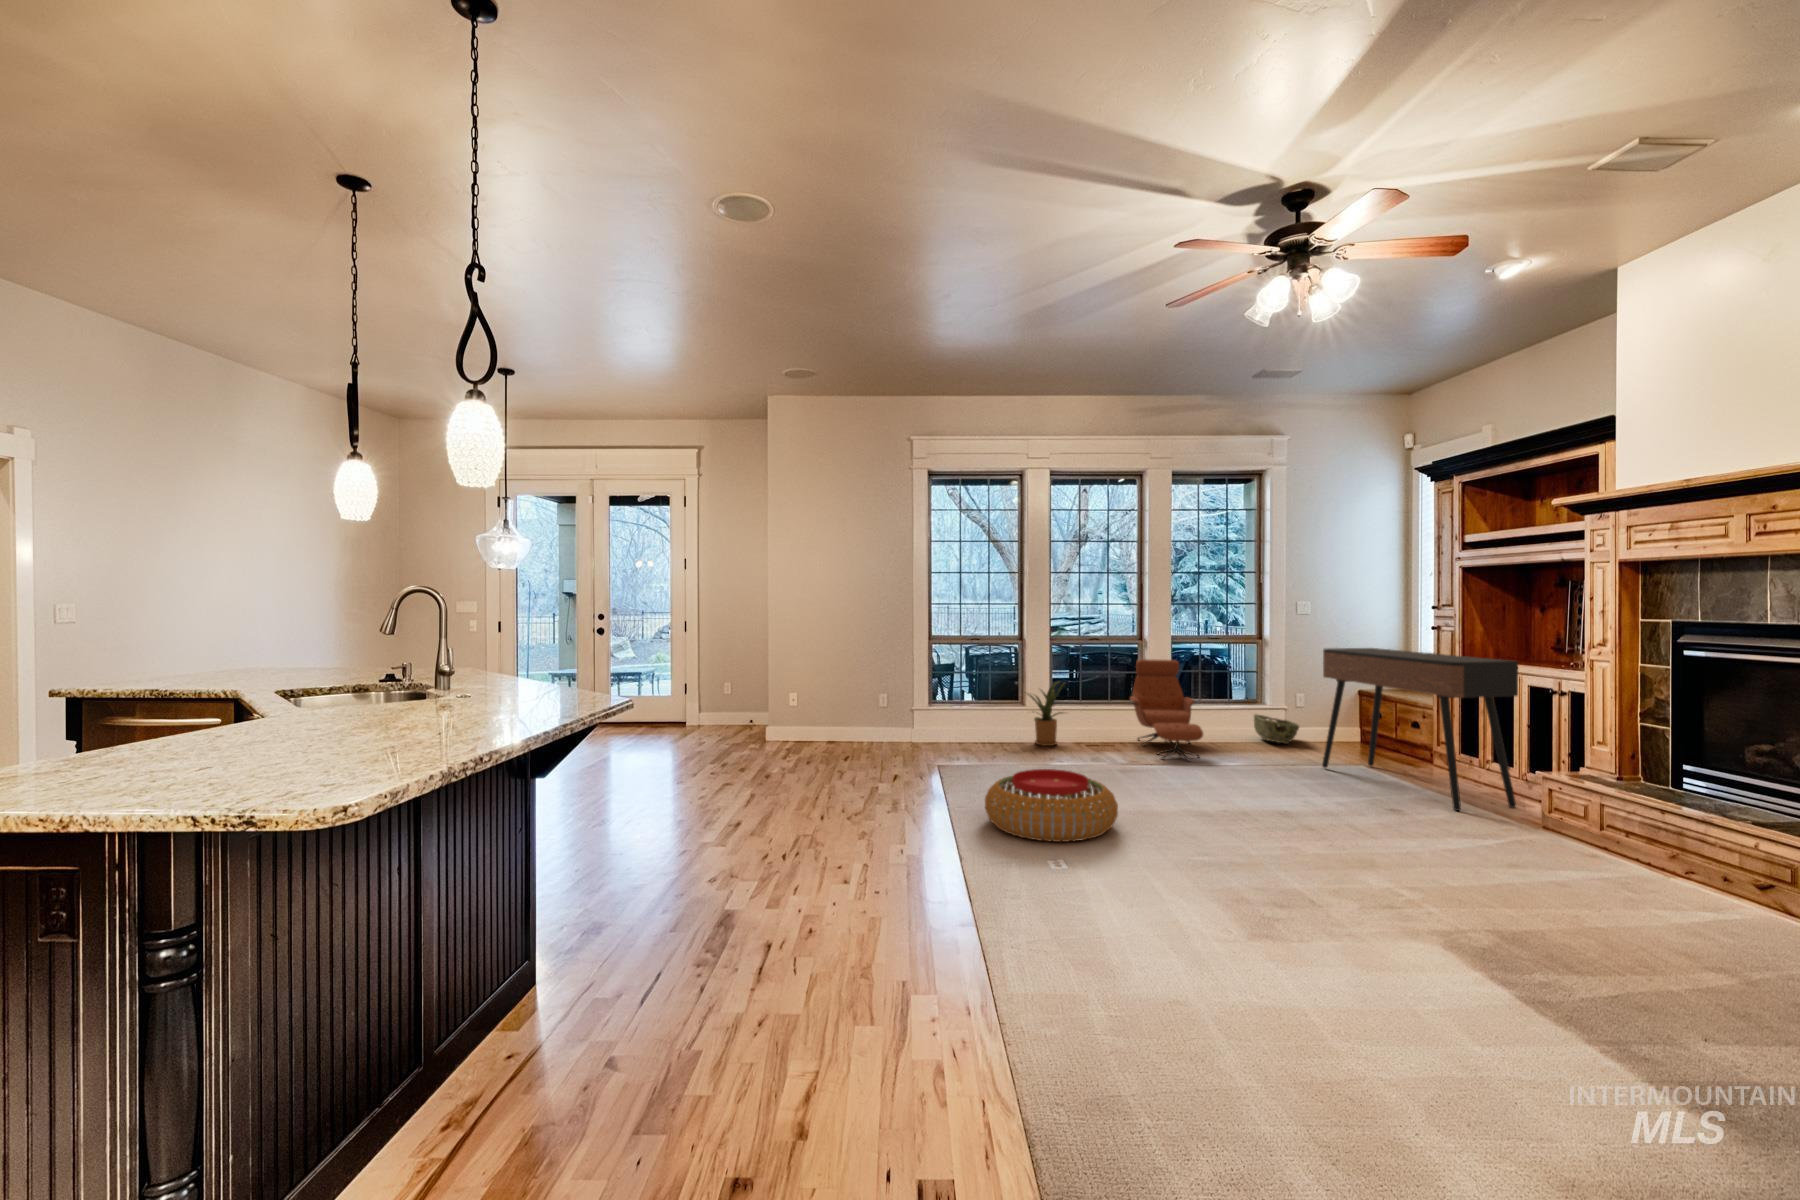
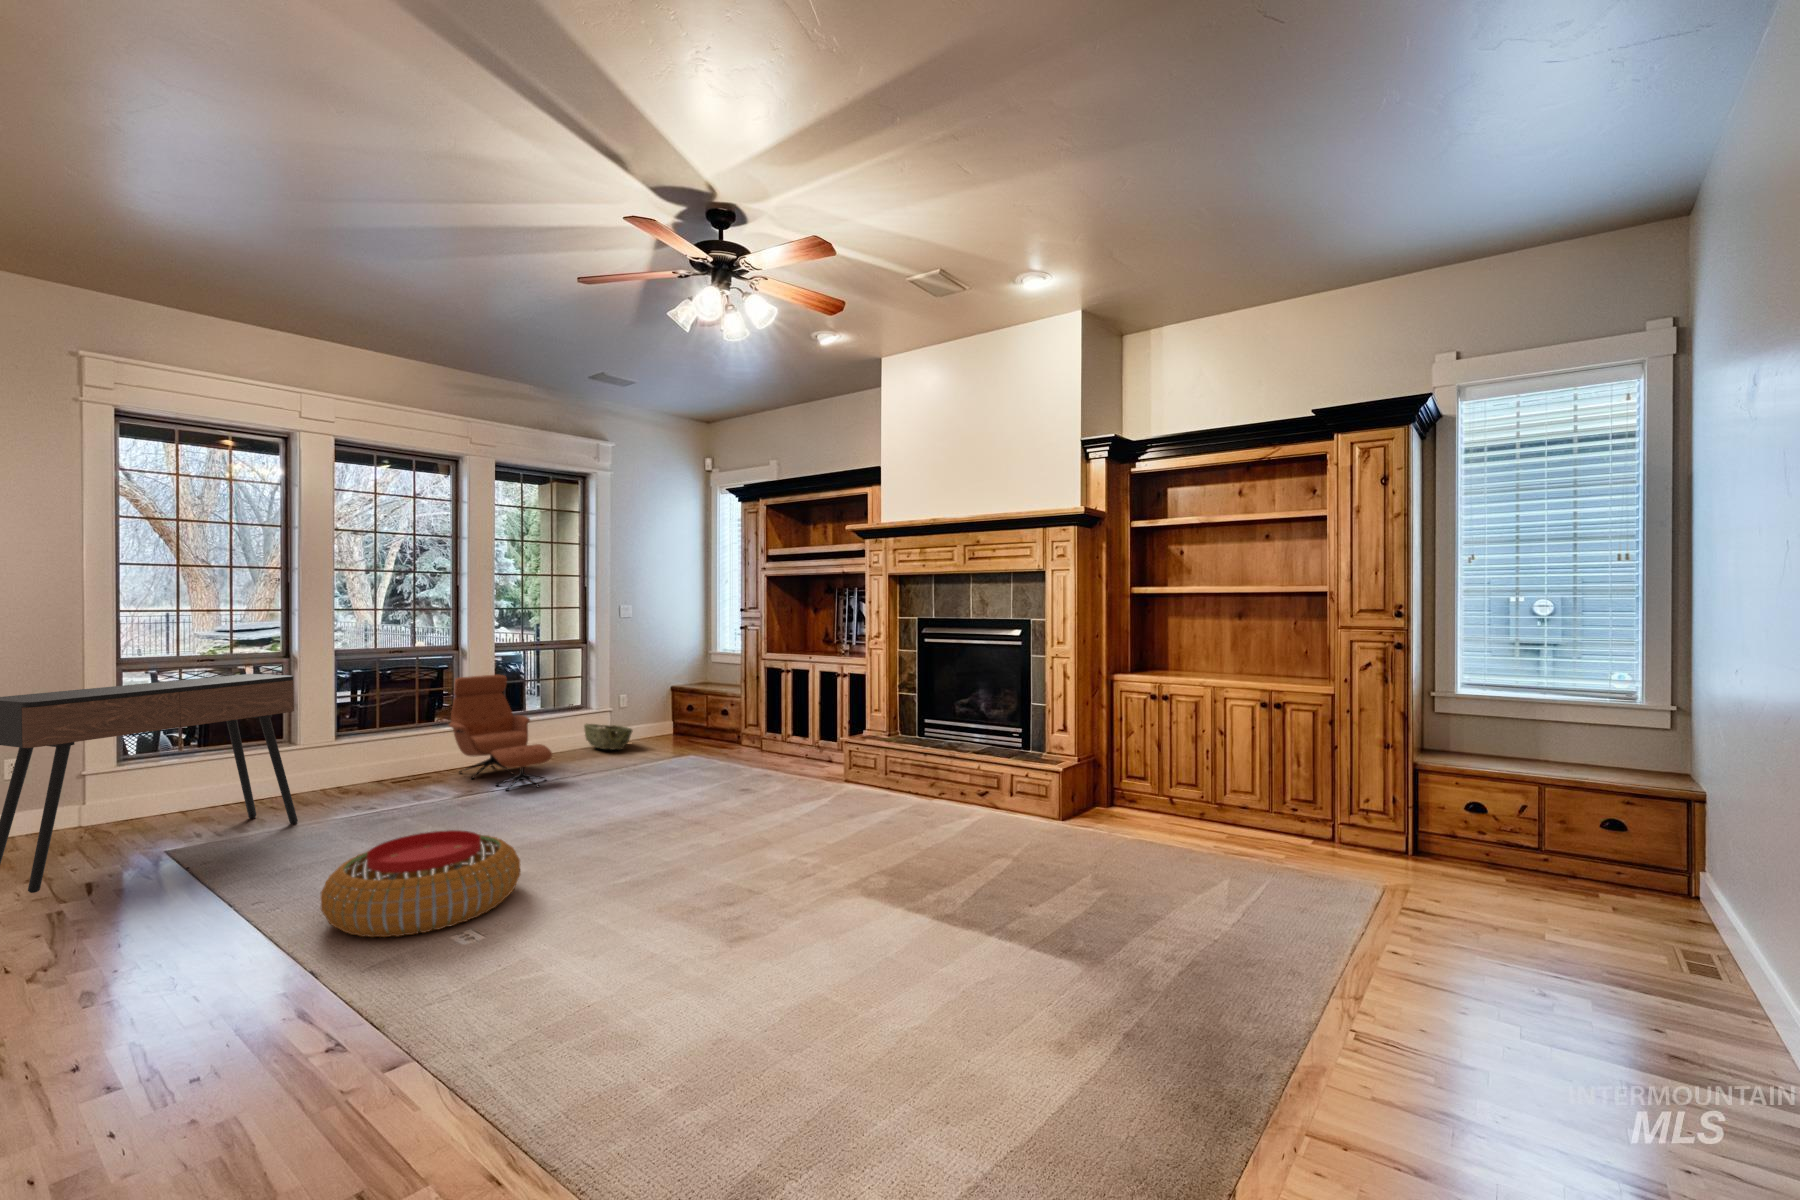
console table: present [1322,648,1518,811] -> present [0,674,298,893]
house plant: present [1028,683,1063,746] -> none [290,714,370,805]

